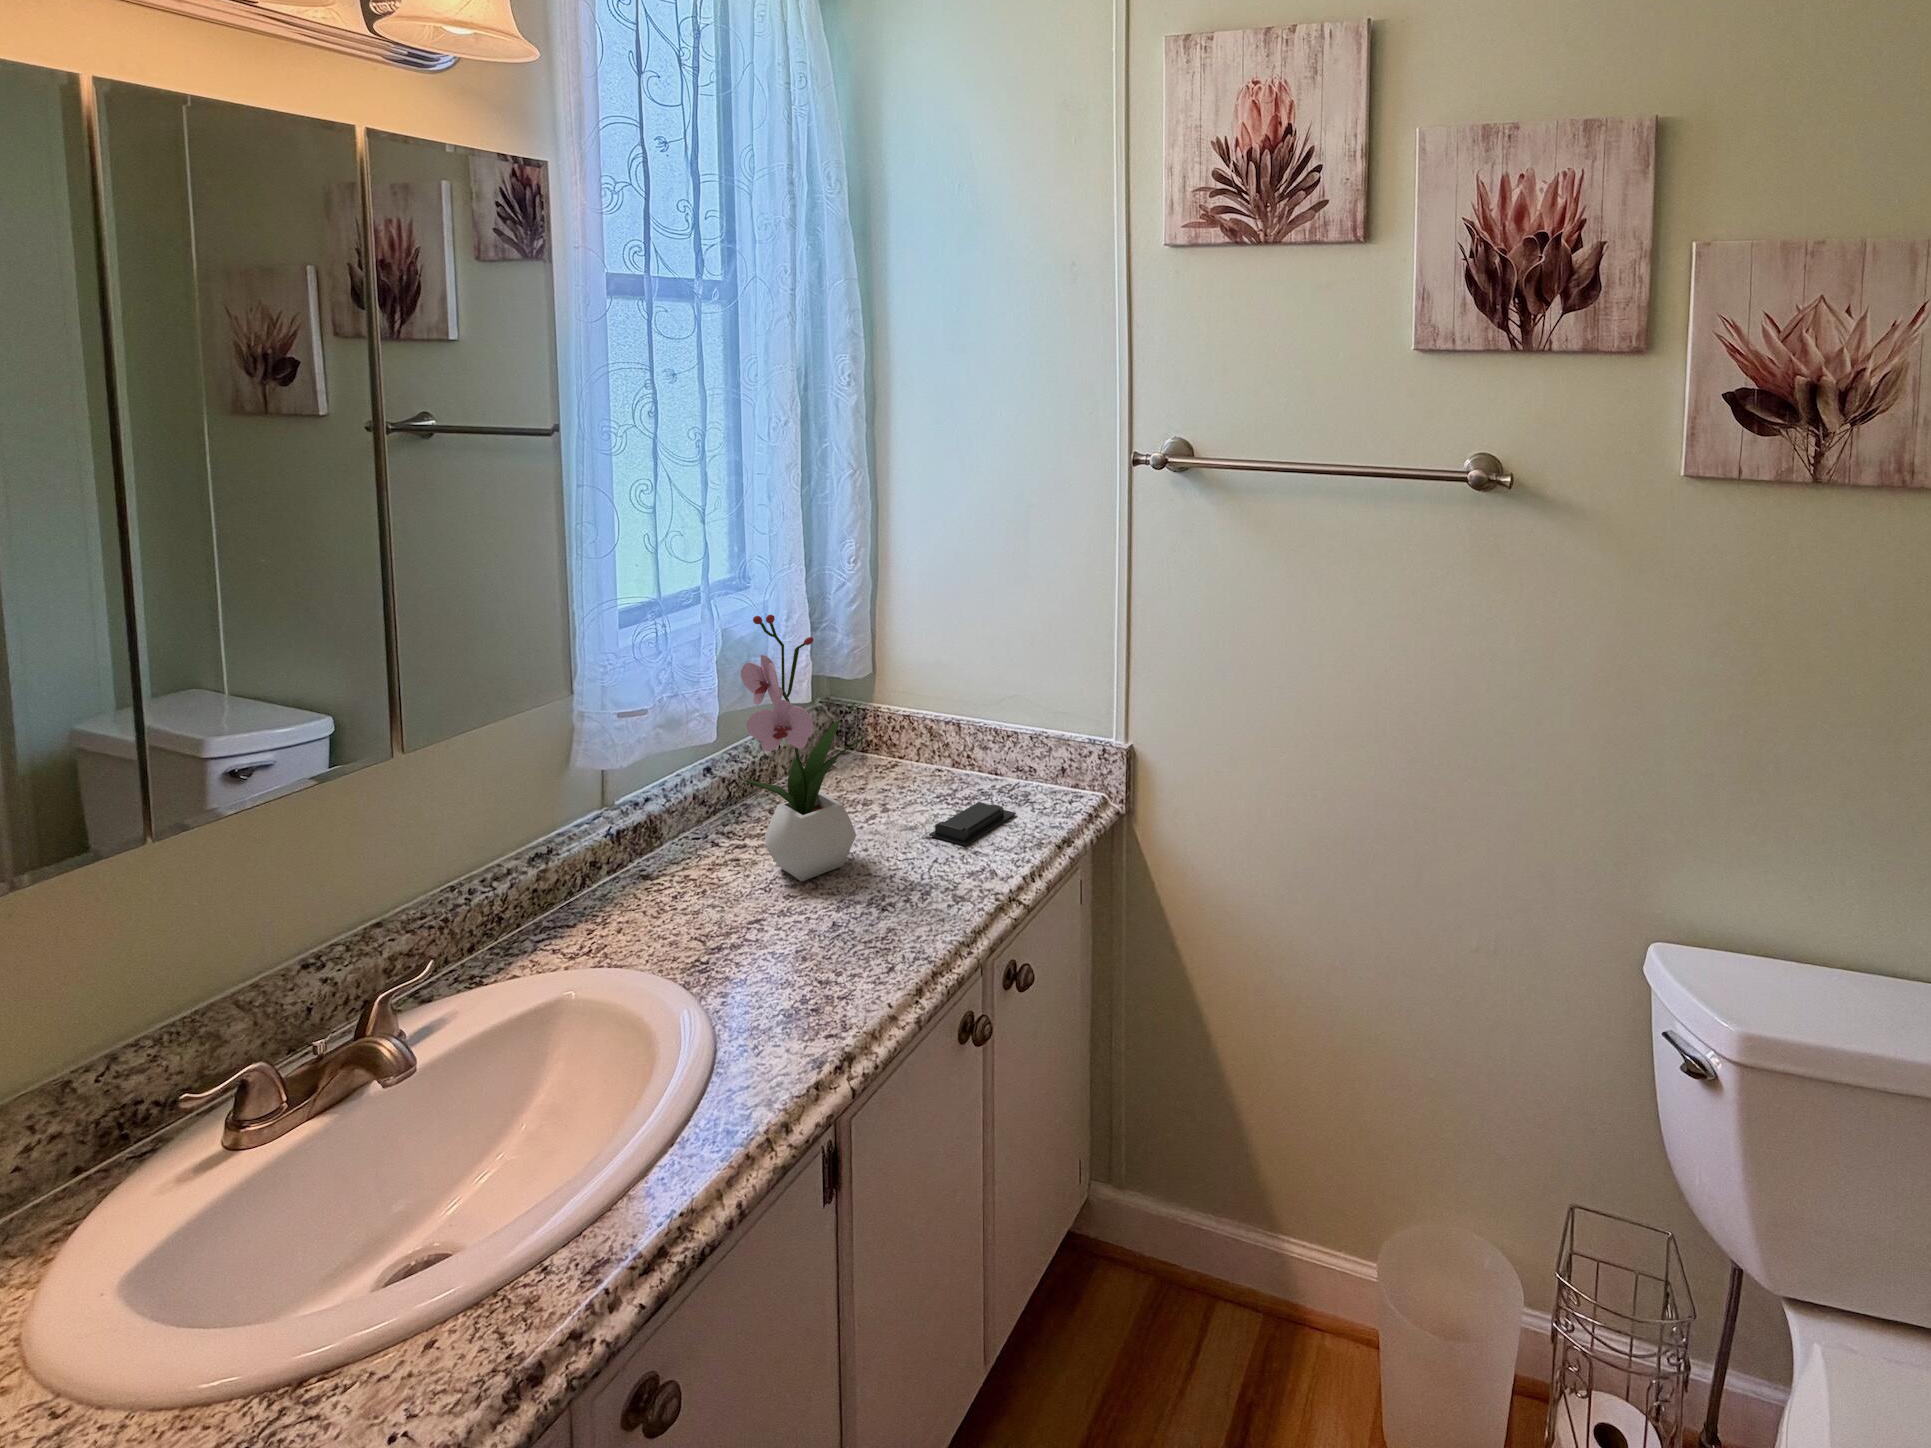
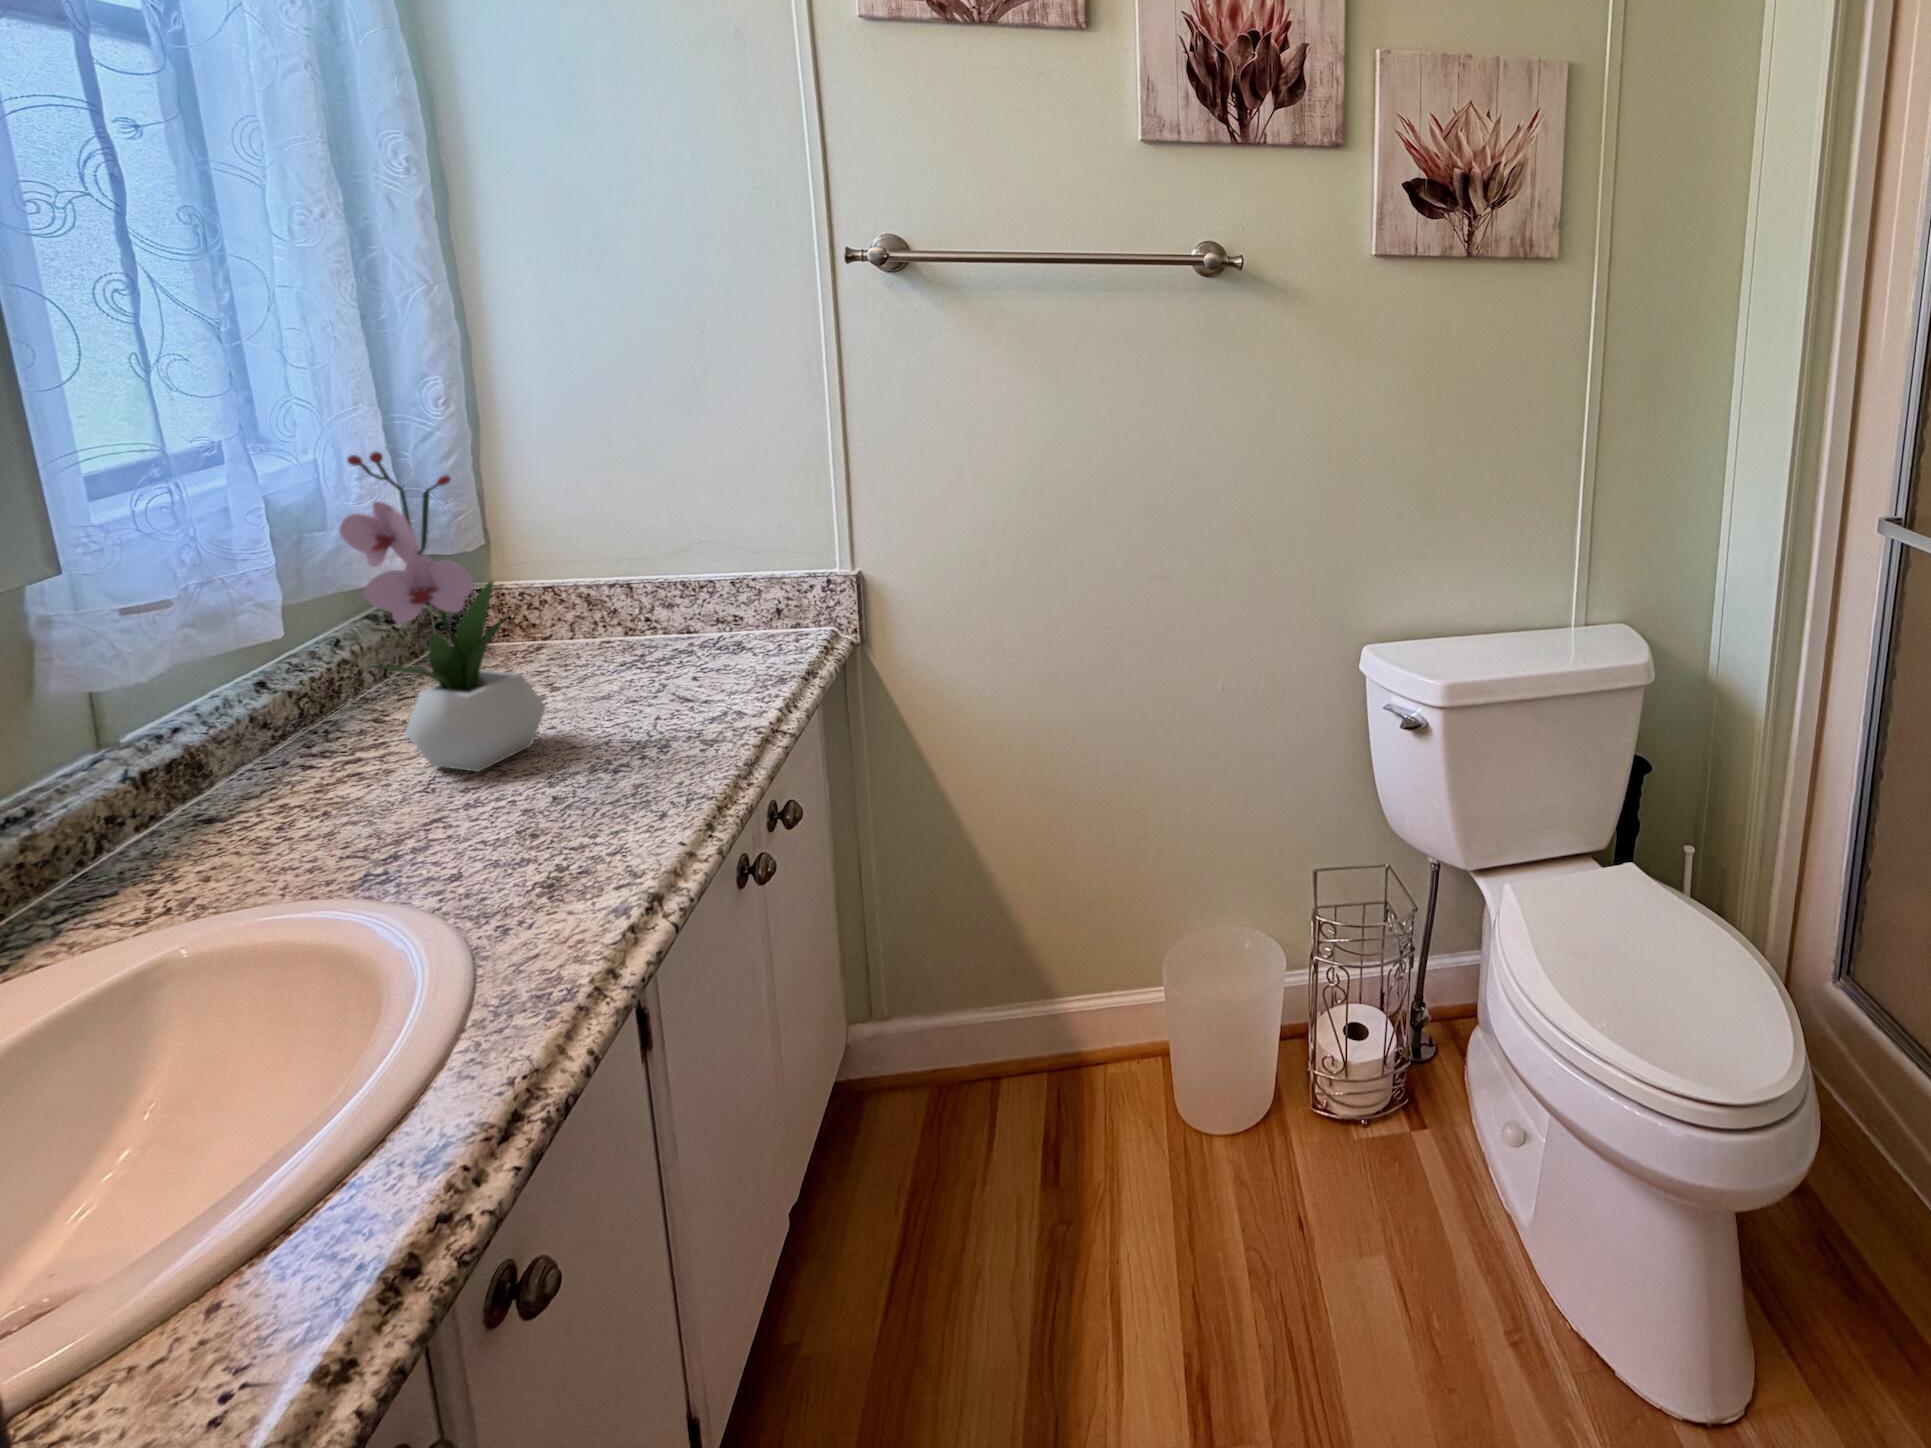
soap bar: present [929,802,1016,846] -> none [635,654,738,698]

